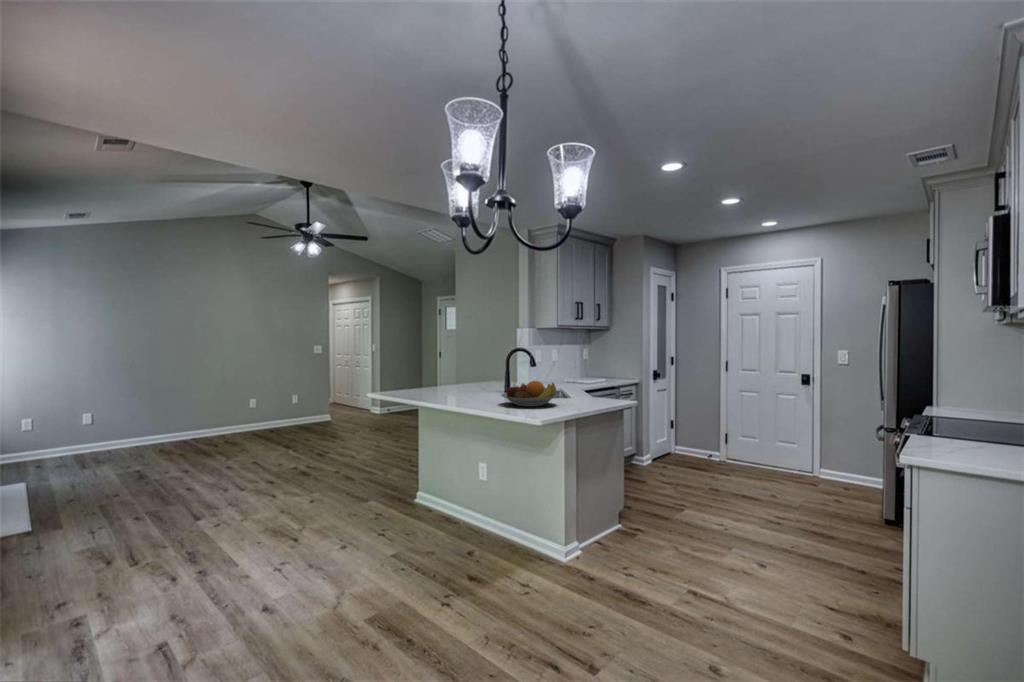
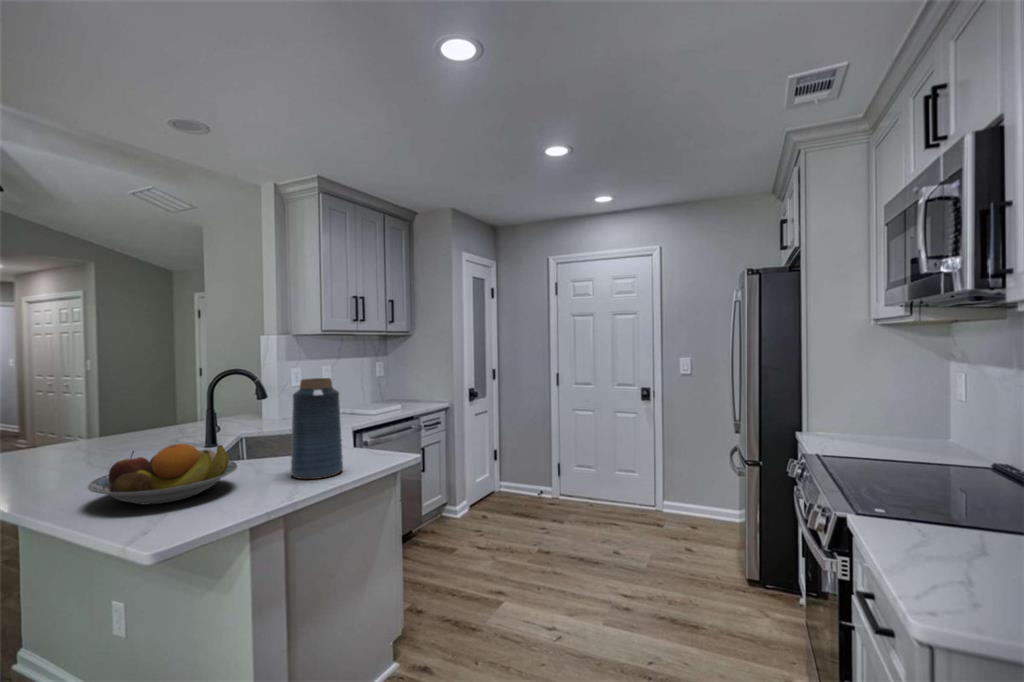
vase: none [578,353,603,404] -> present [291,378,343,479]

